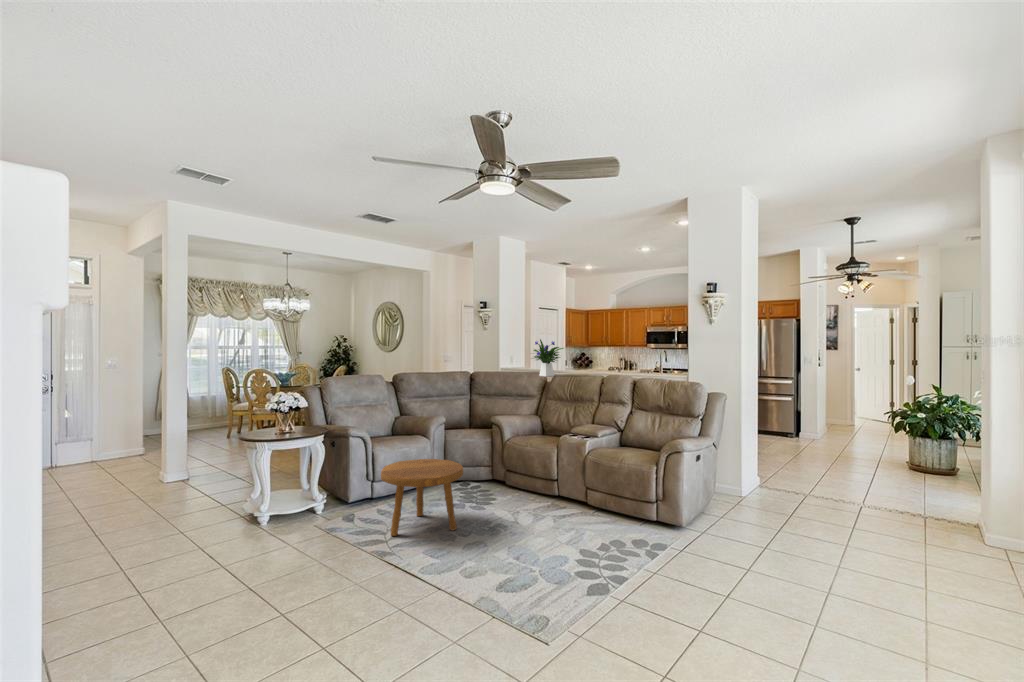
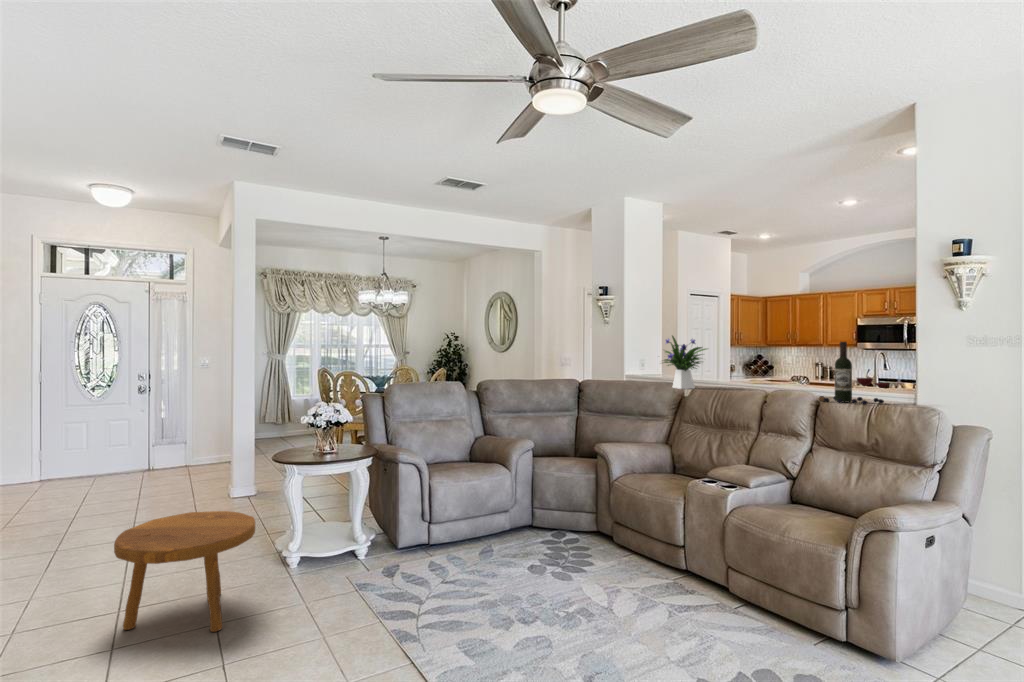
wine bottle: none [636,343,676,382] -> present [819,342,888,405]
footstool: present [381,459,463,536] -> present [114,511,255,632]

